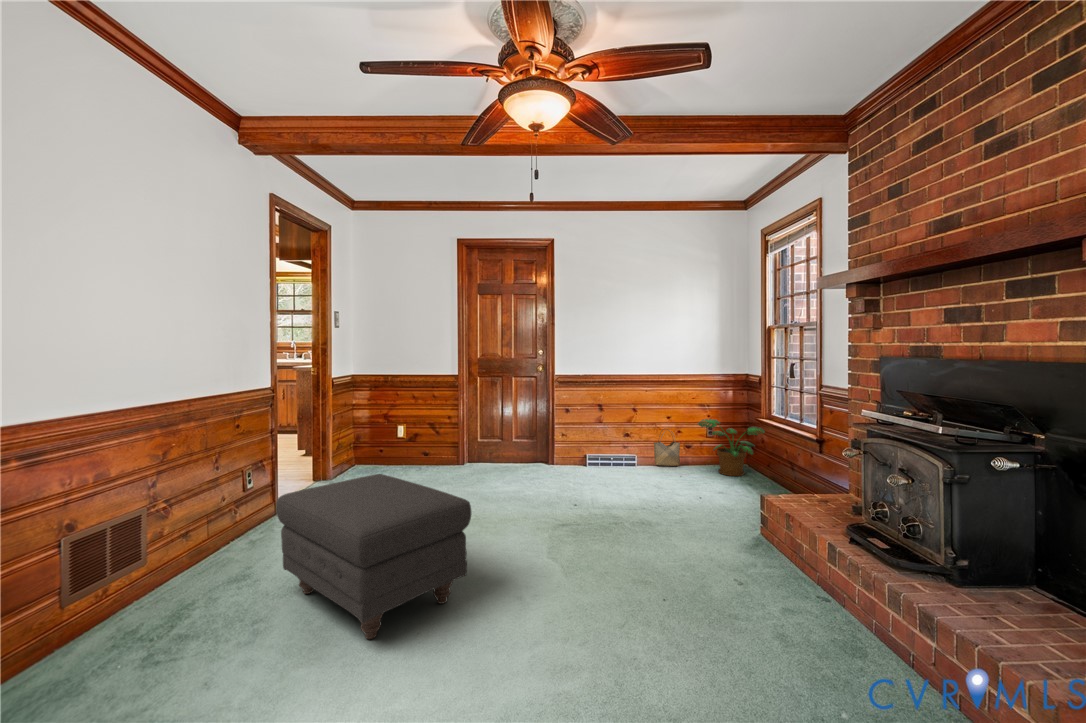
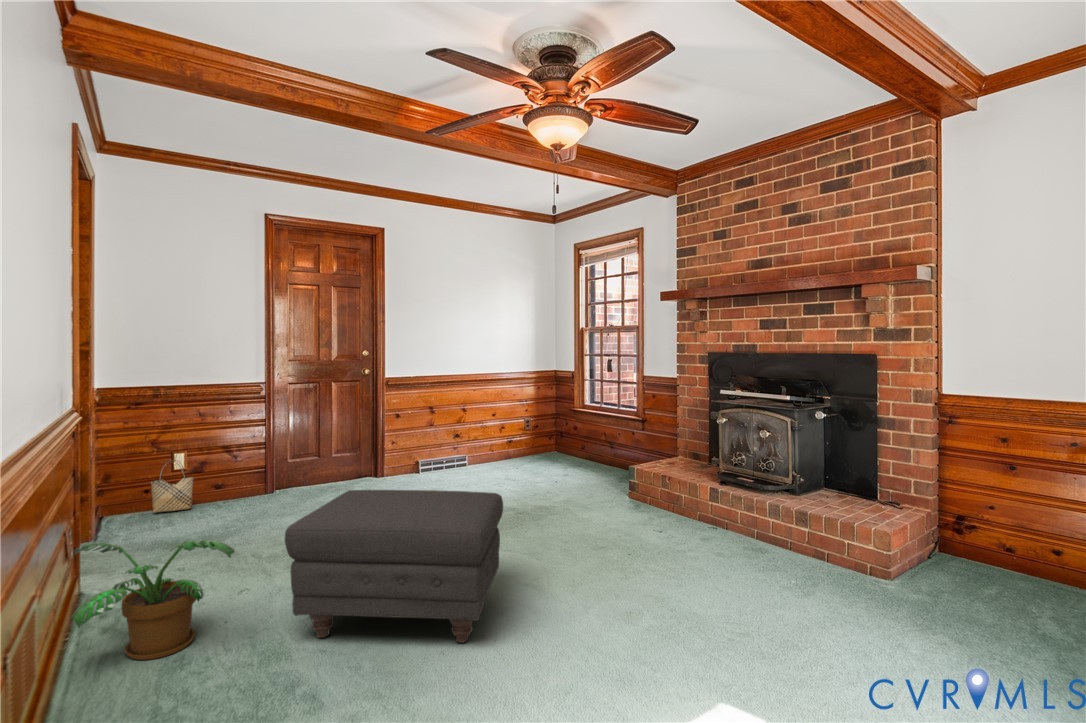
potted plant: present [698,419,765,476] -> present [72,540,235,660]
woven basket: present [654,429,680,466] -> present [150,460,194,513]

